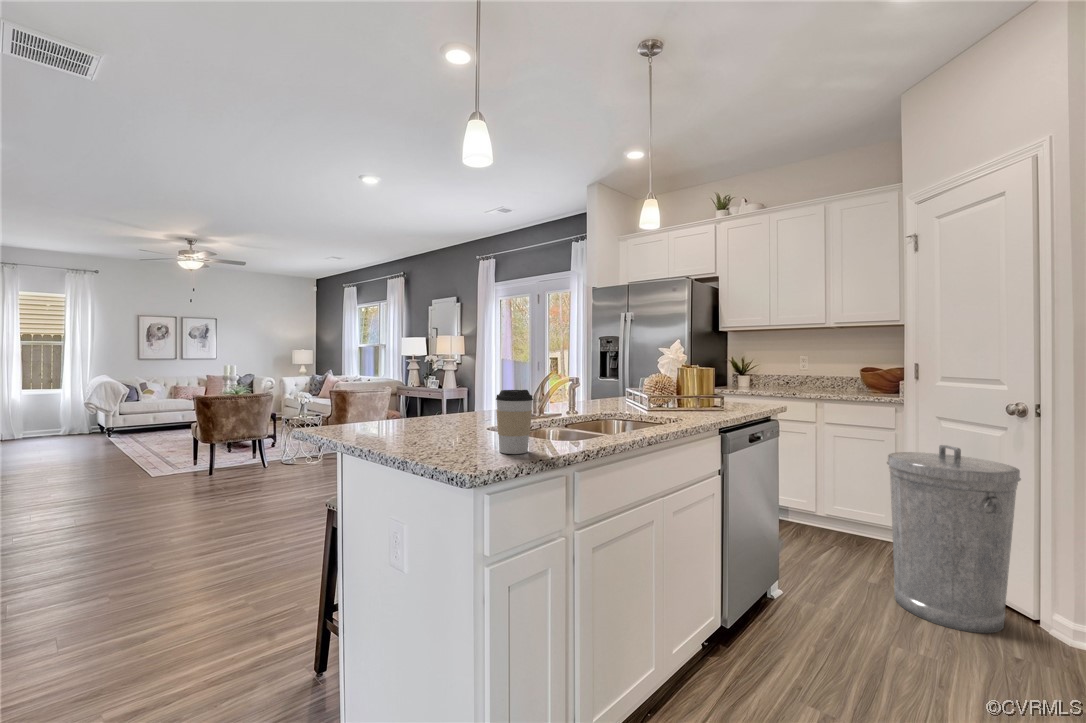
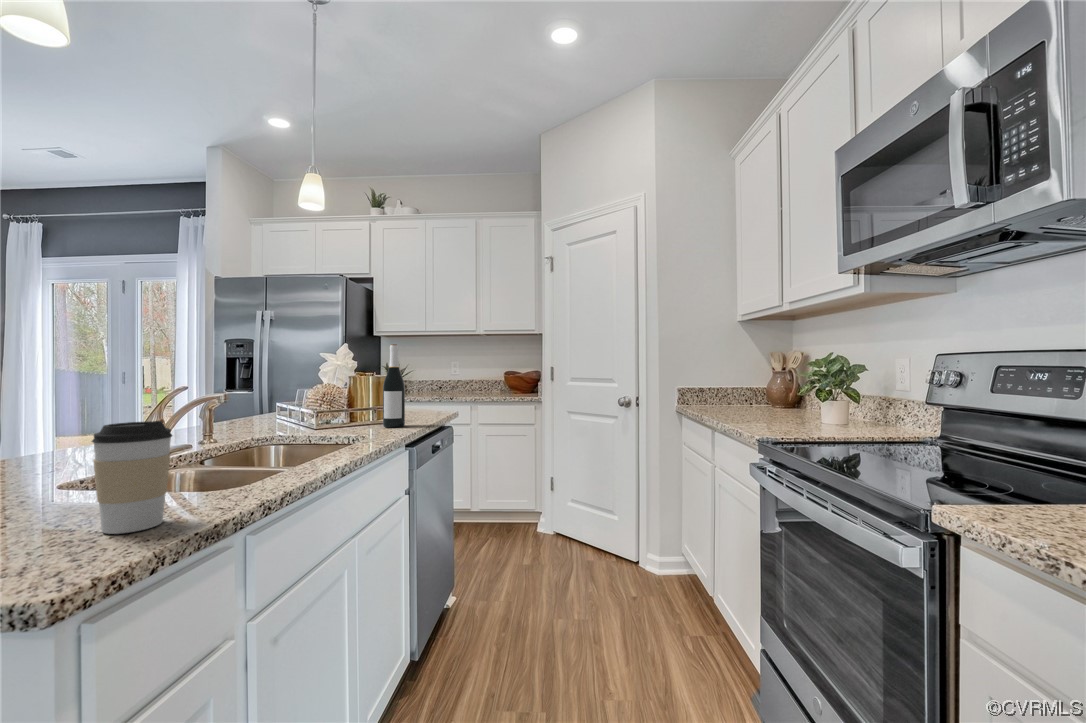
wine bottle: none [701,340,721,414] -> present [383,344,405,427]
trash can: present [887,445,1021,633] -> none [537,434,622,586]

